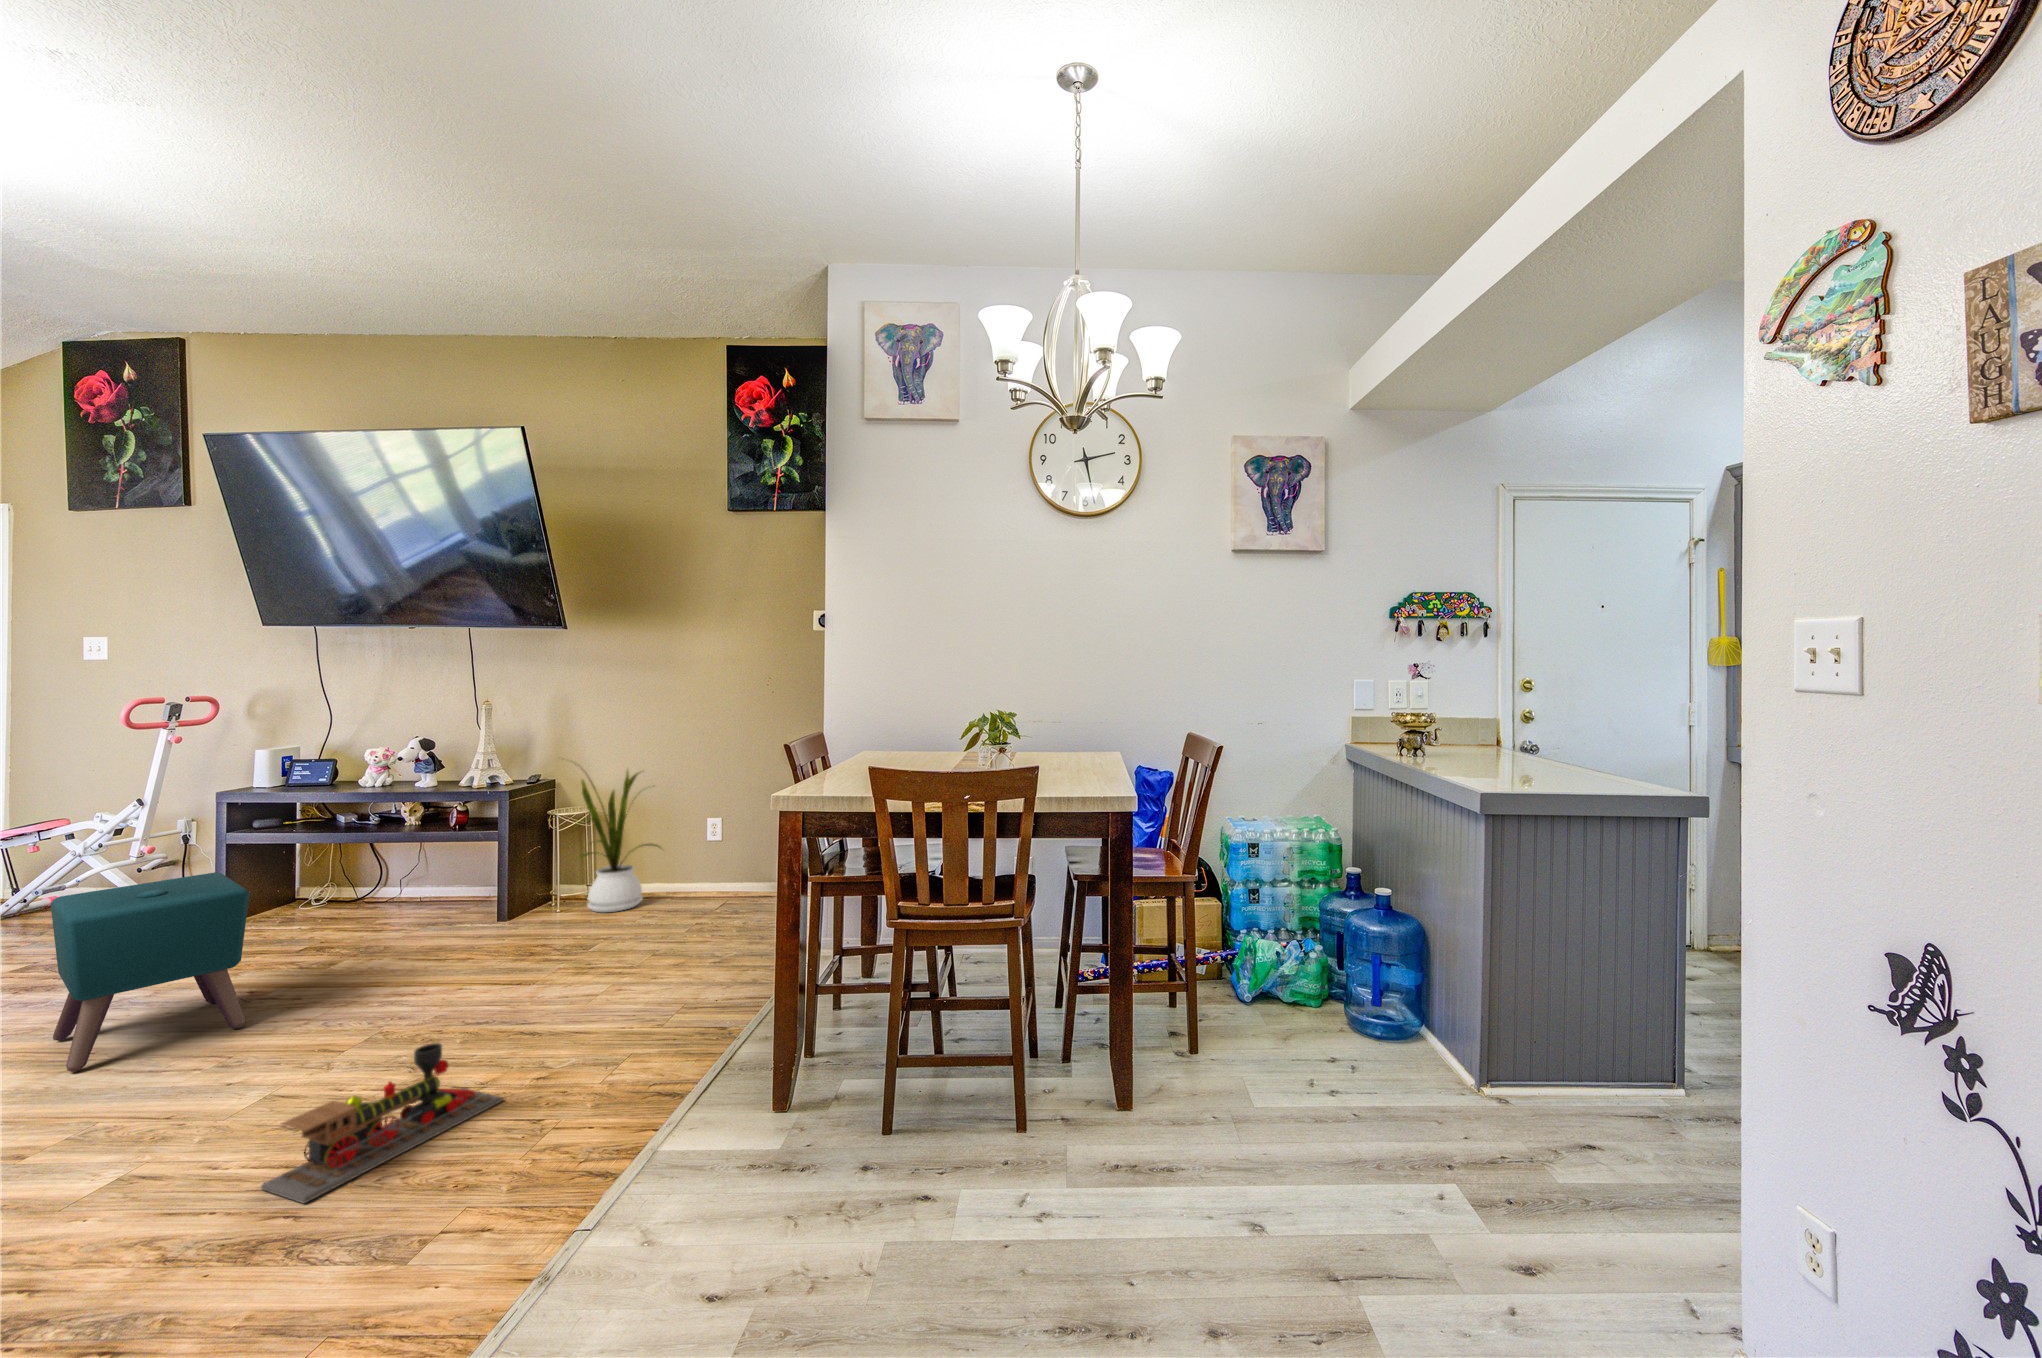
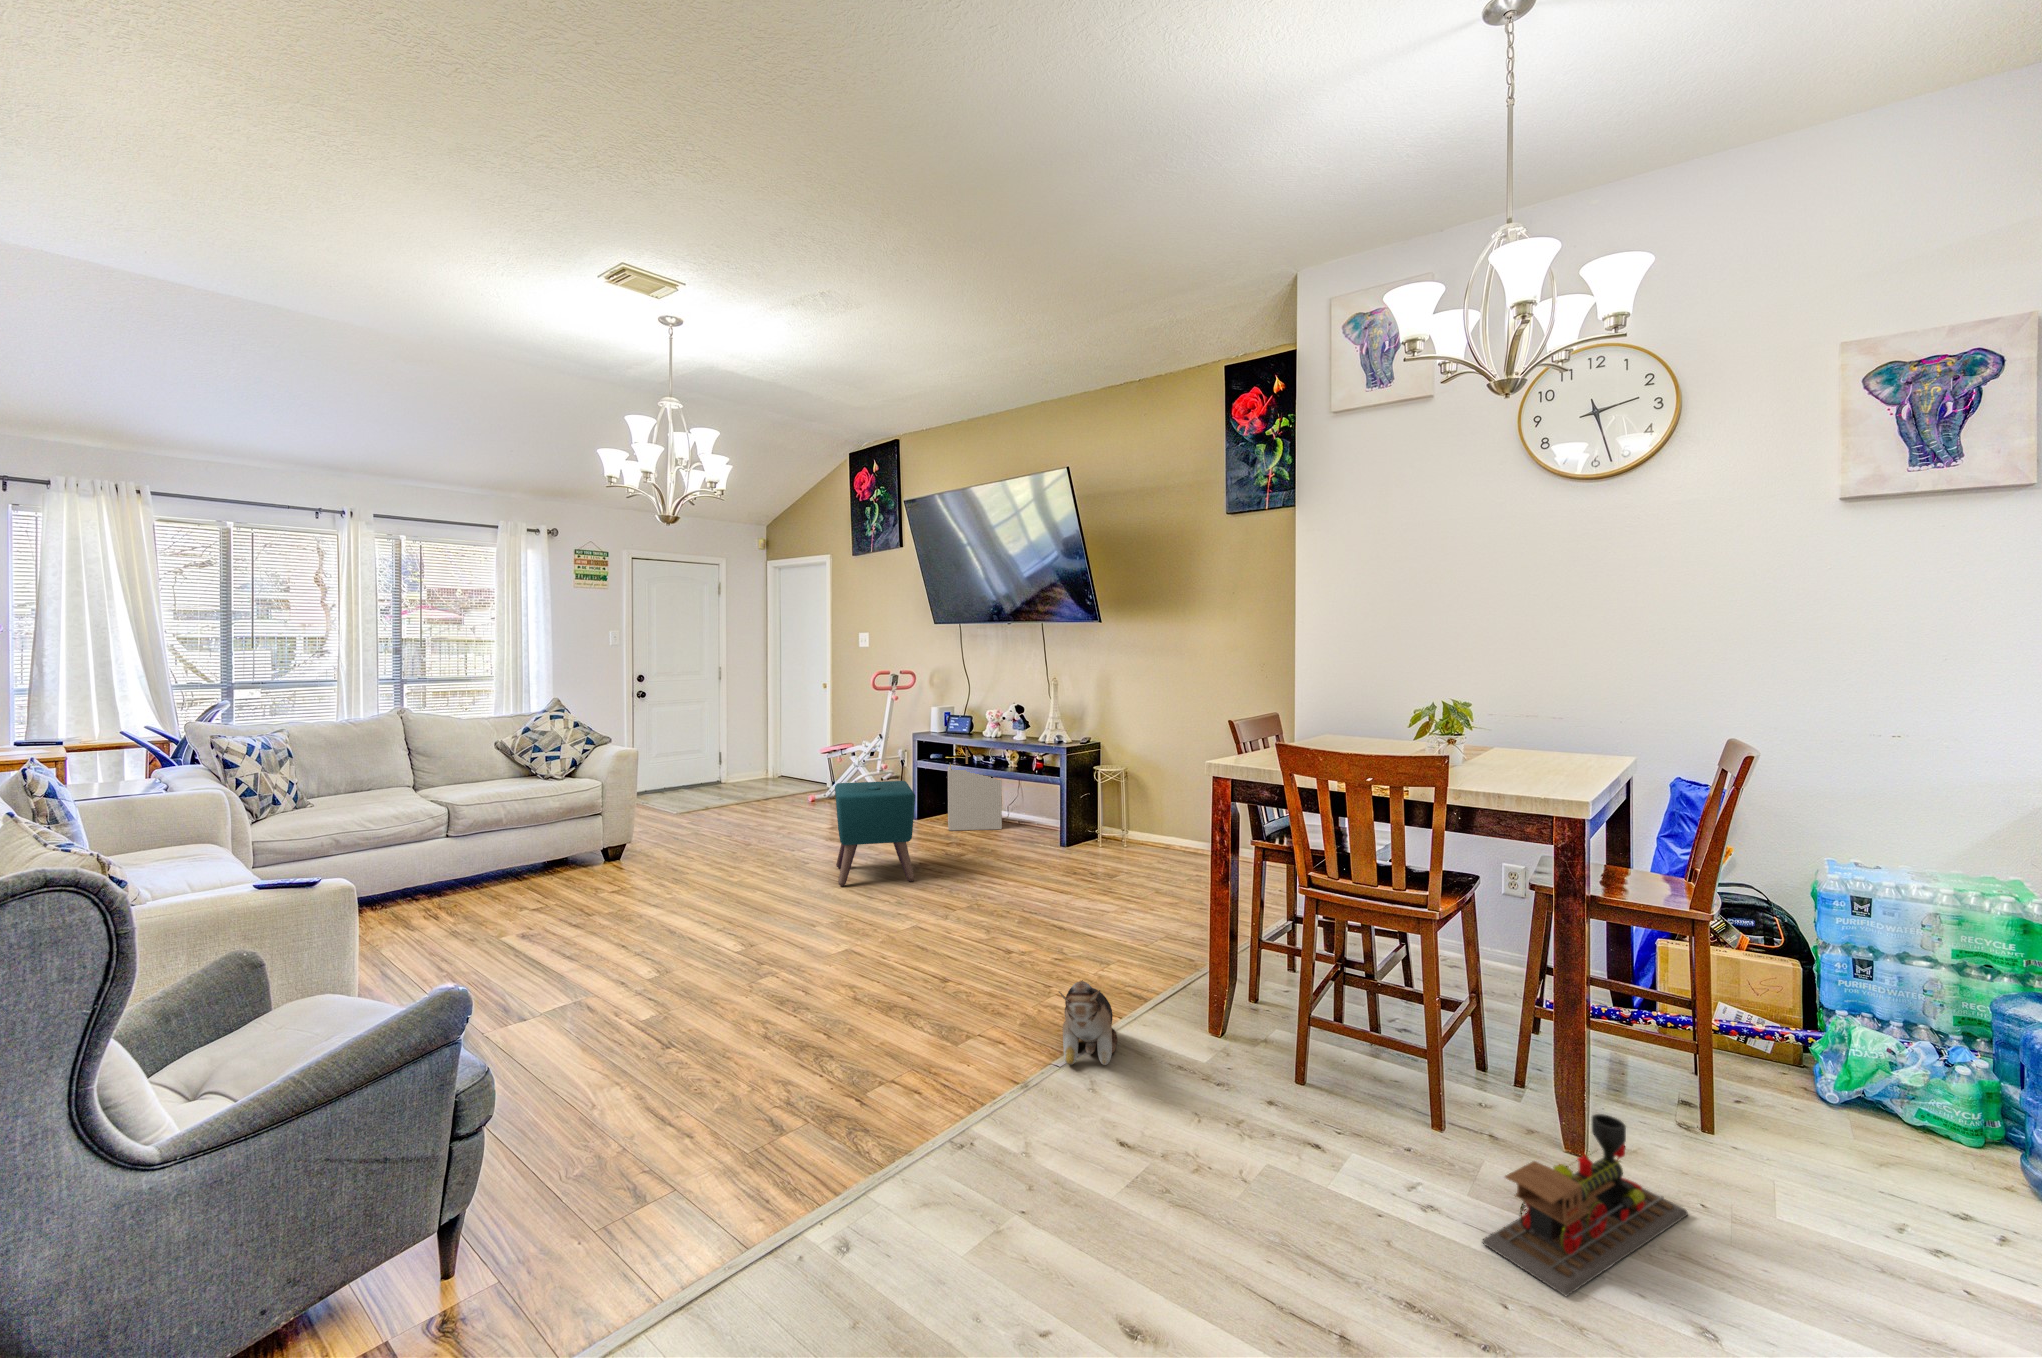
house plant: present [577,770,659,912] -> none [1096,725,1175,854]
storage bin: none [292,806,396,932] -> present [948,750,1002,830]
toy train: present [261,1043,503,1203] -> present [1482,1114,1688,1296]
plush toy: none [589,1103,663,1222] -> present [1059,980,1117,1065]

